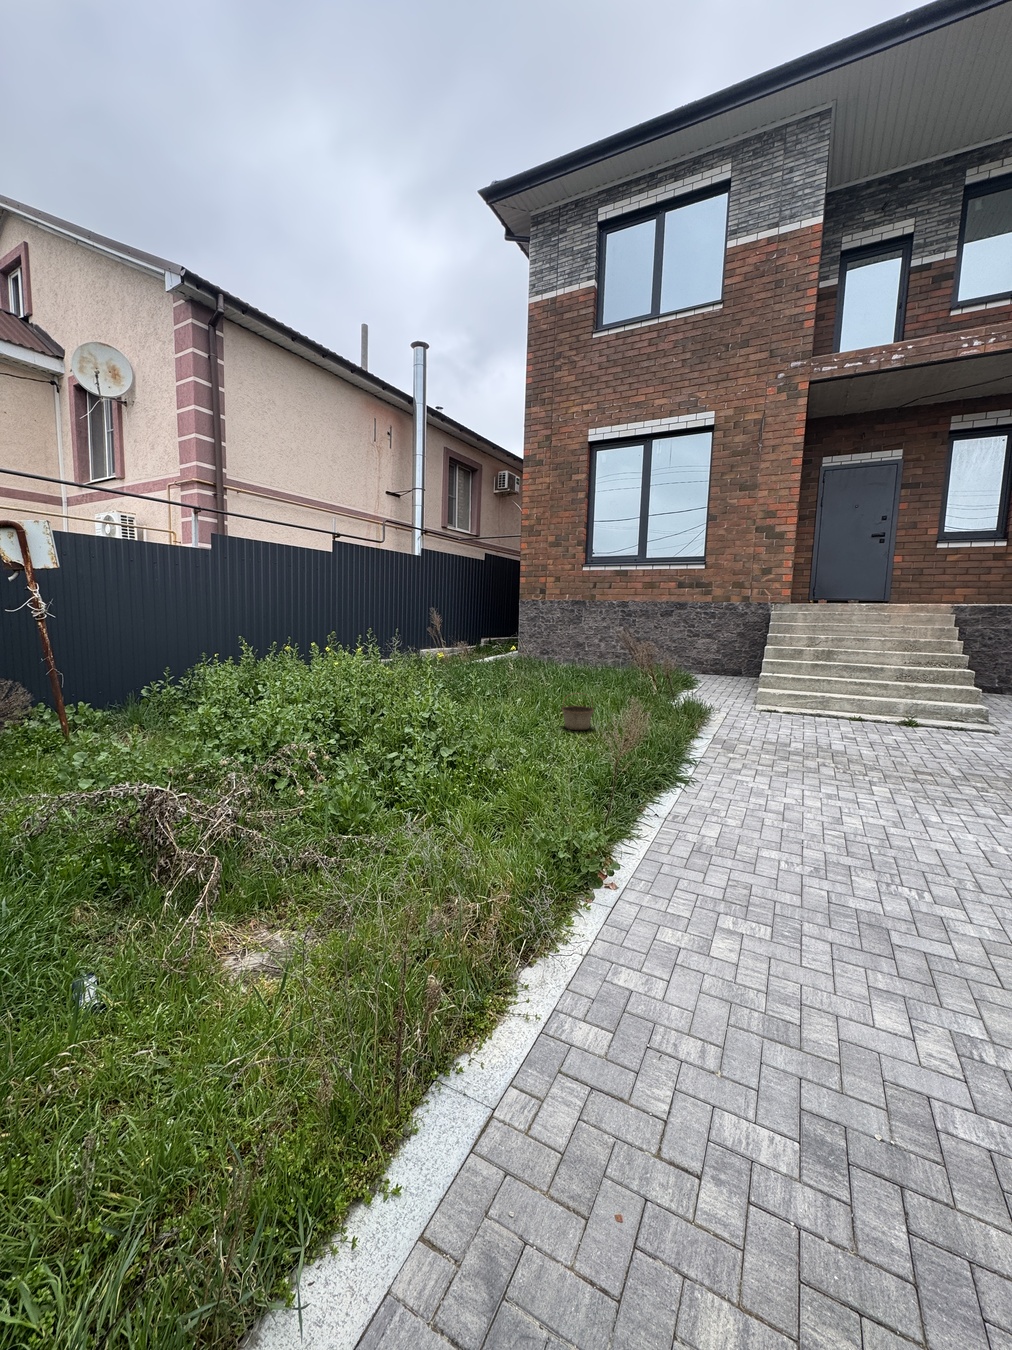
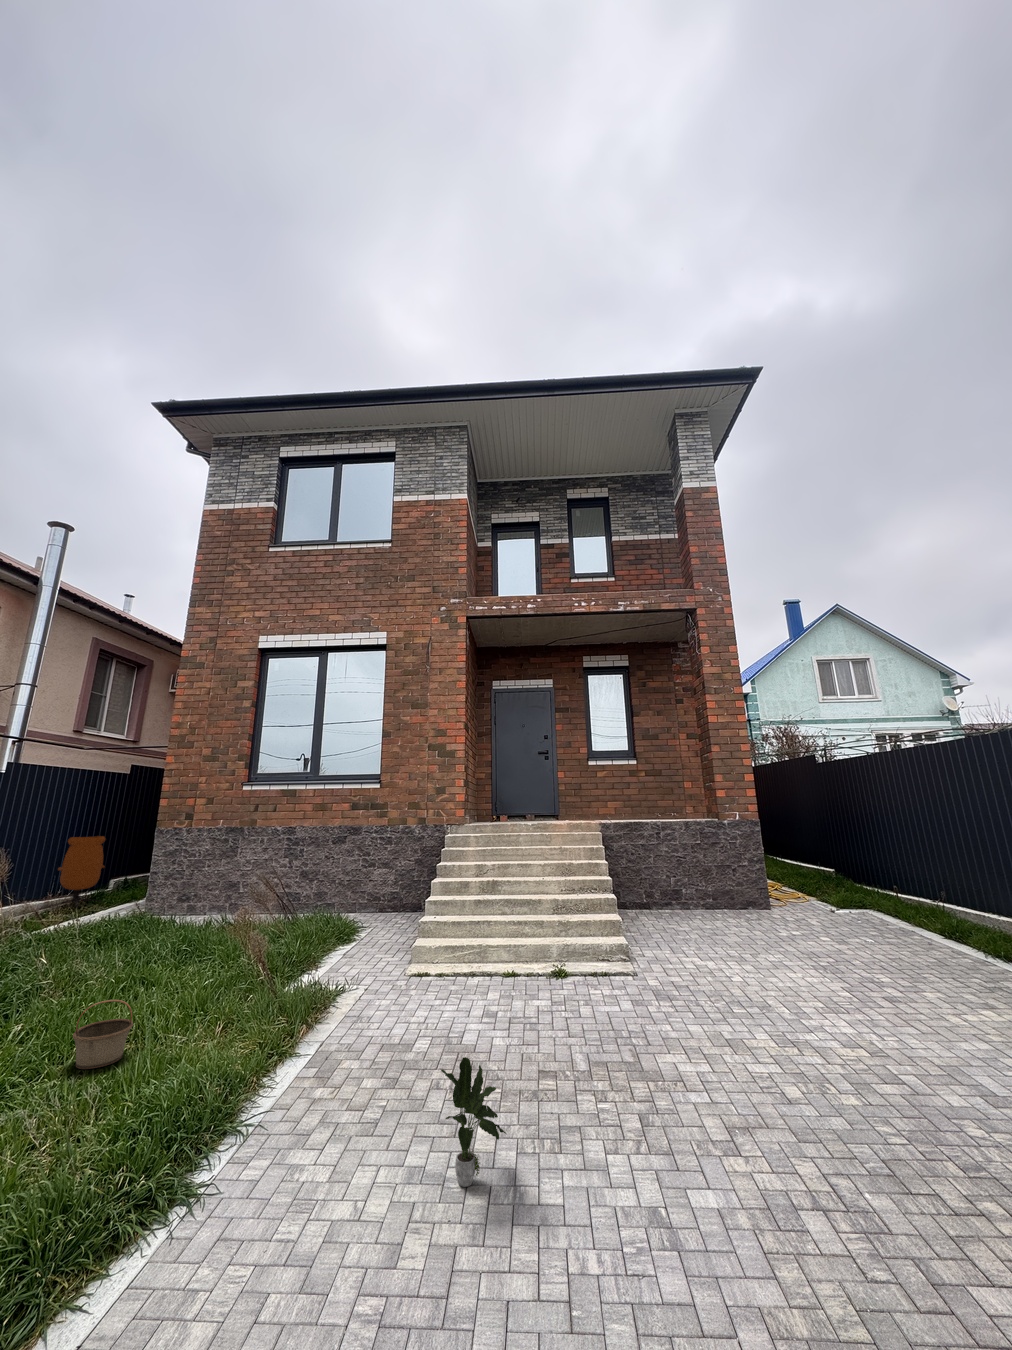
lounge chair: none [459,604,489,653] -> present [58,836,105,907]
potted plant: none [865,747,925,827] -> present [441,1057,506,1187]

